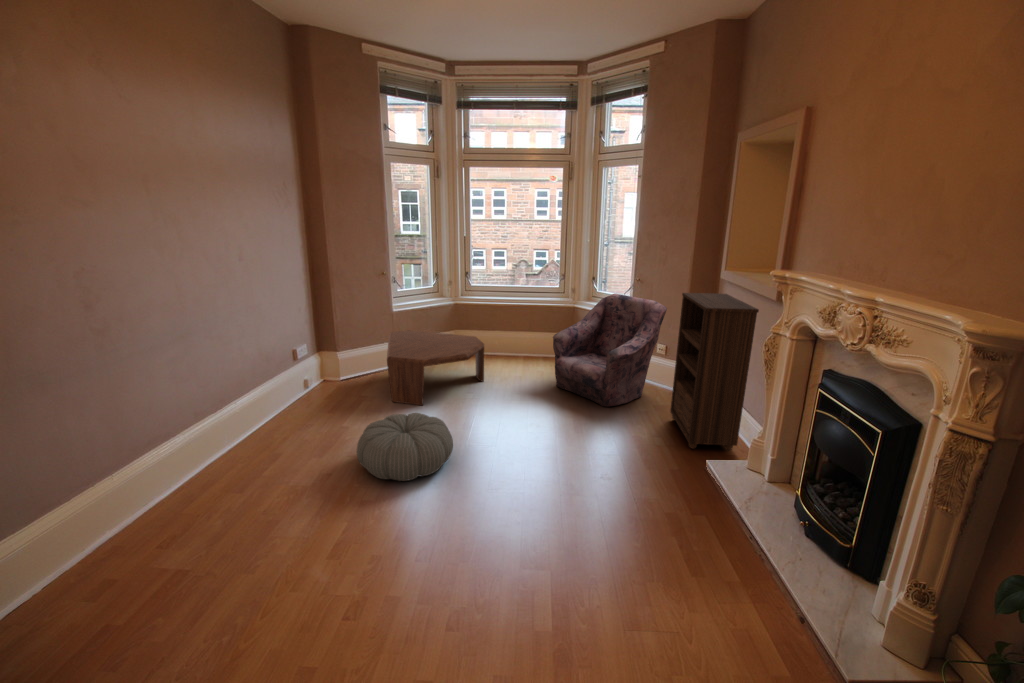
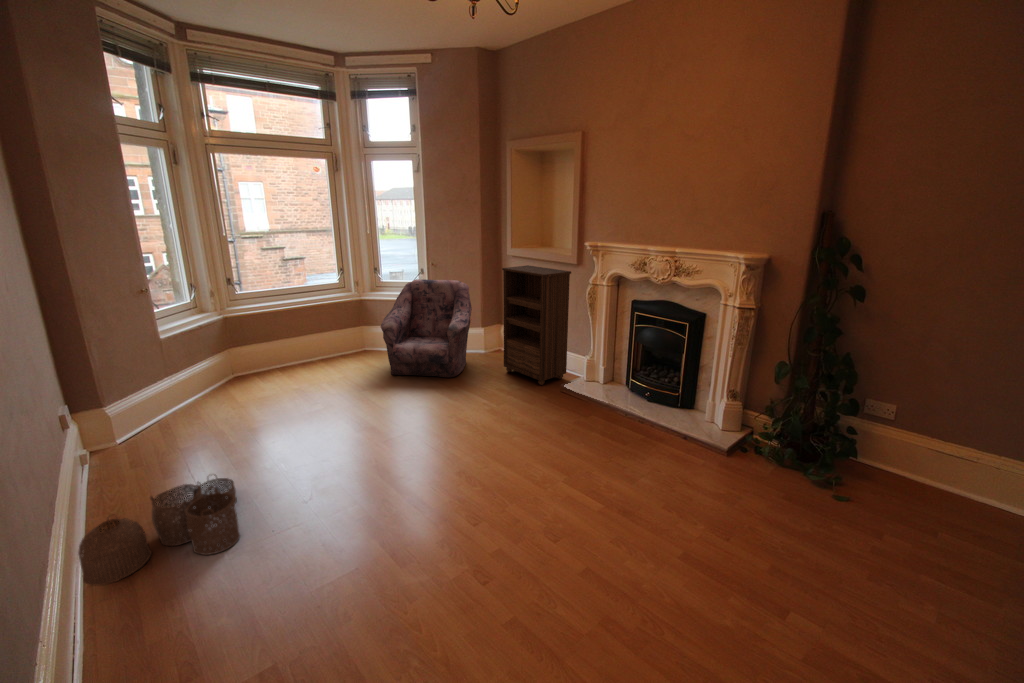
coffee table: present [387,330,484,405] -> none [167,345,316,439]
pouf: present [357,413,453,481] -> none [291,422,400,498]
woven basket: none [221,419,338,477] -> present [78,478,240,586]

